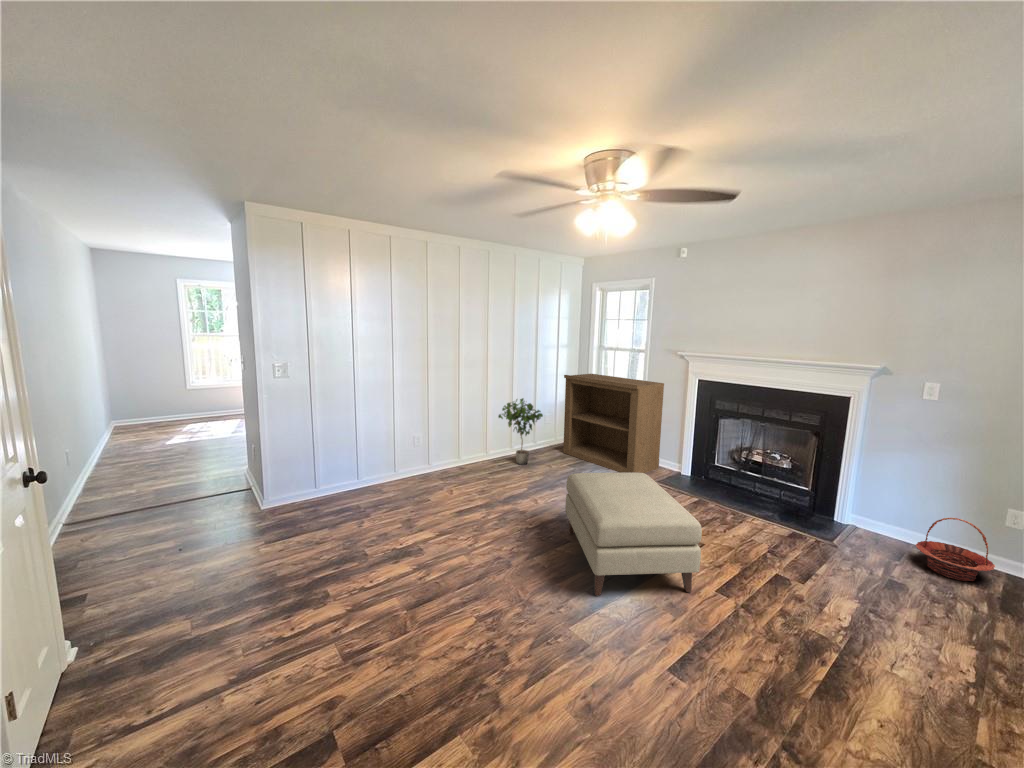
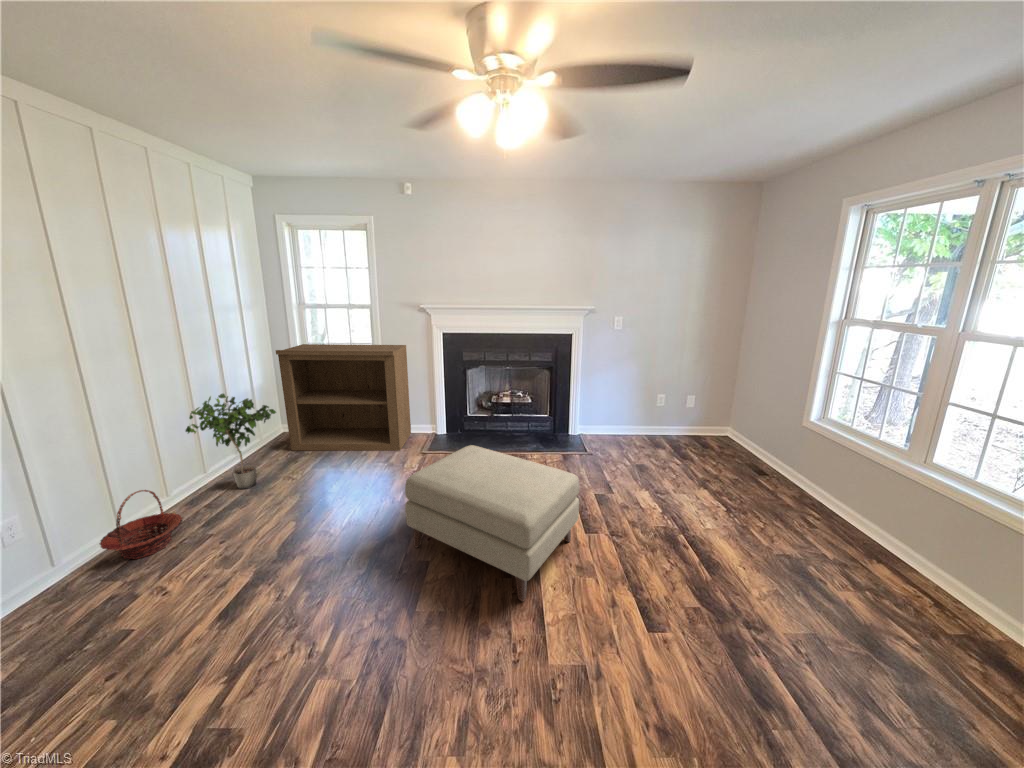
basket: present [916,518,995,581] -> present [99,490,182,559]

